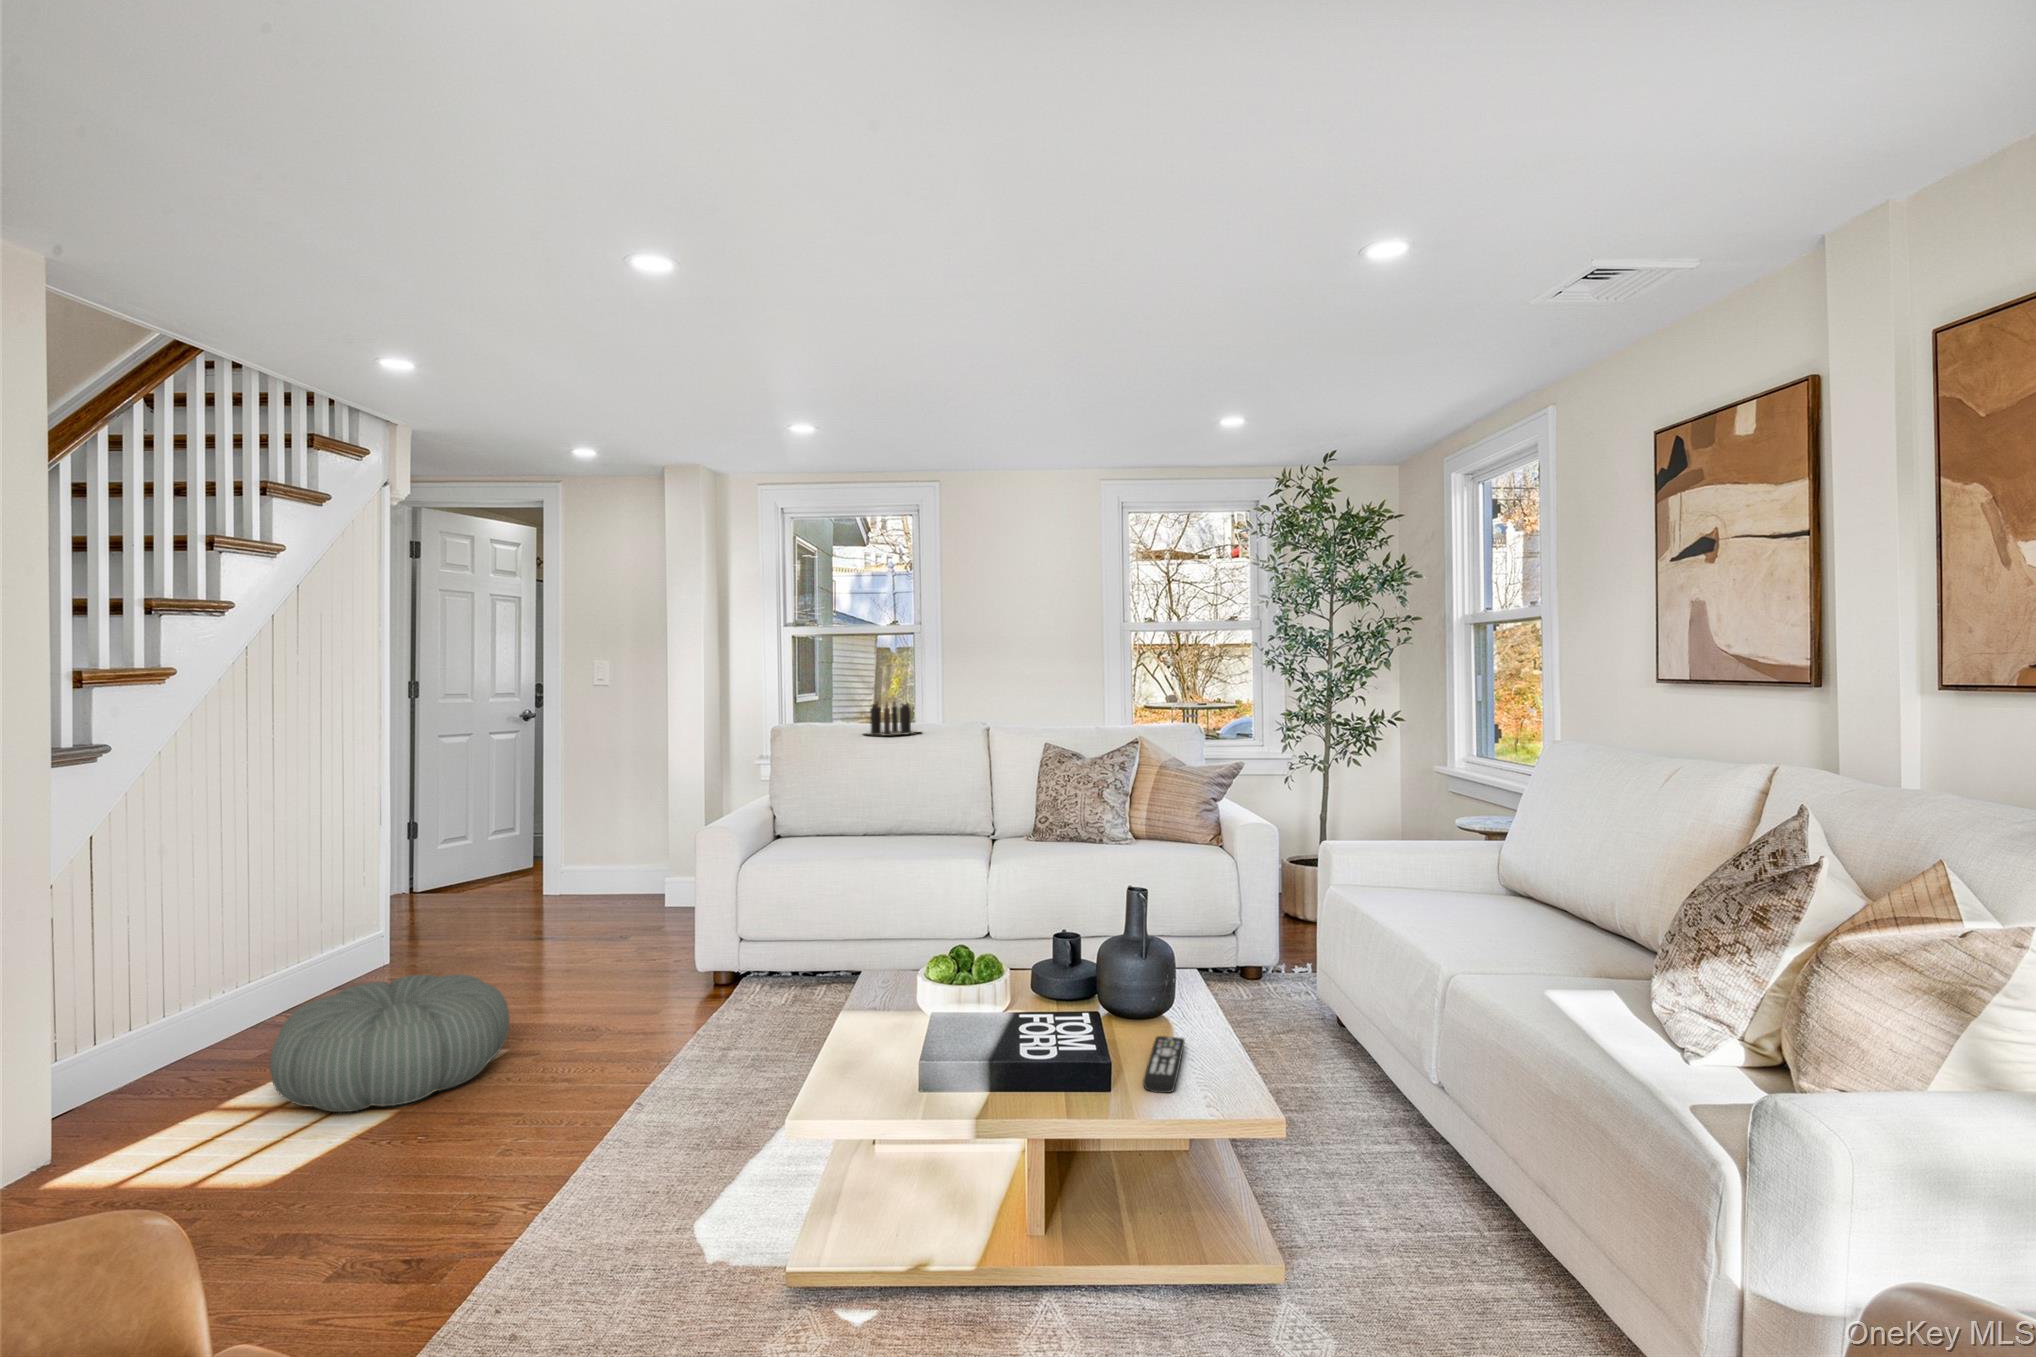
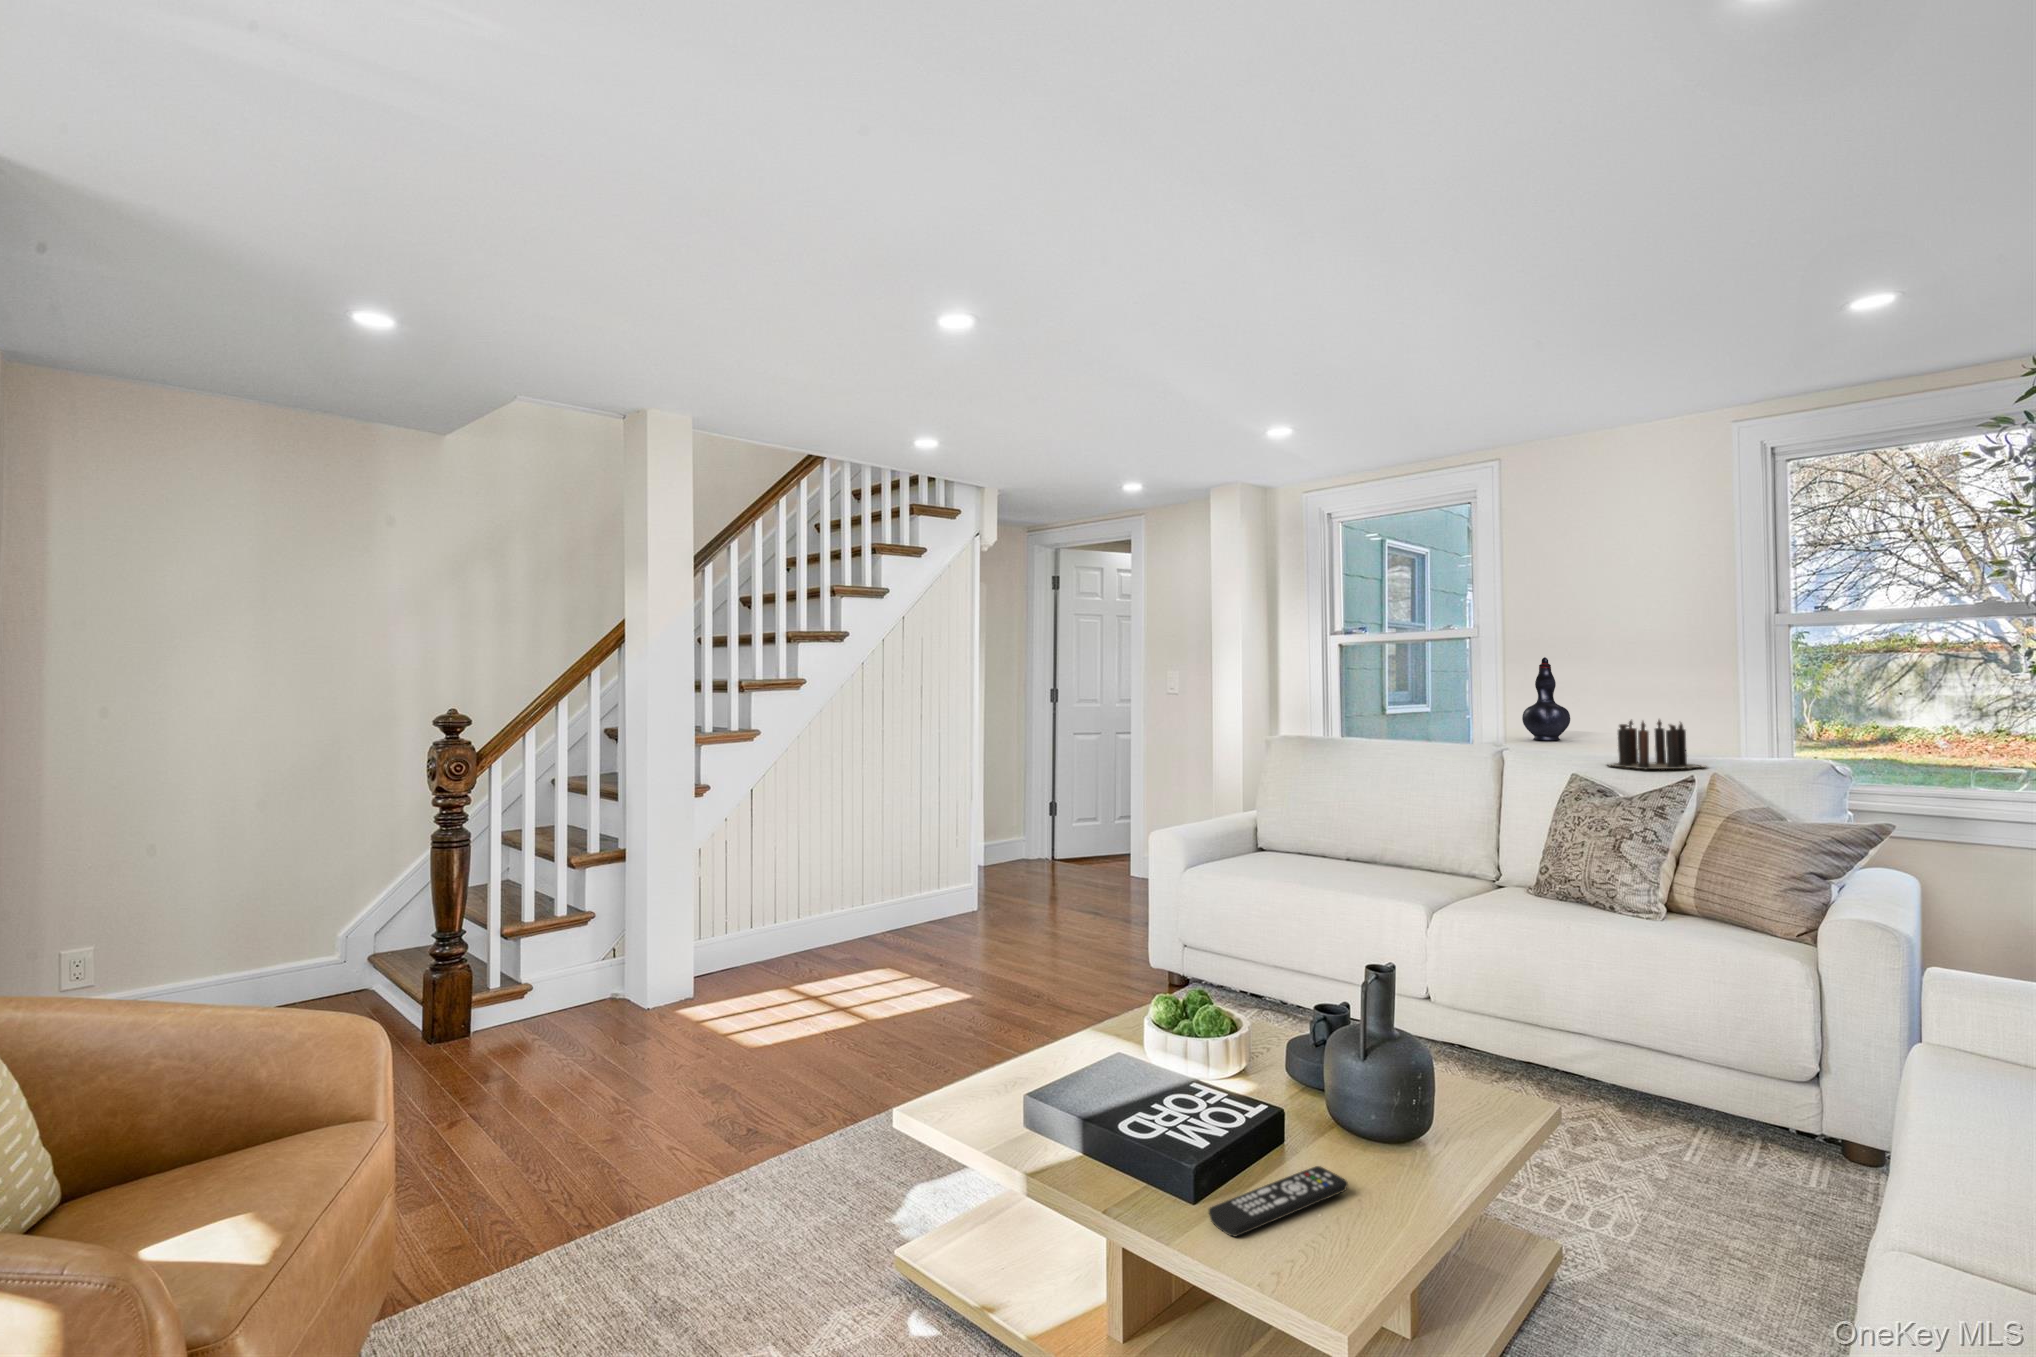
decorative vase: none [970,654,1003,721] -> present [1522,657,1570,740]
candle: present [866,702,922,736] -> present [1609,720,1703,769]
pouf: present [270,974,510,1112] -> none [804,920,961,1018]

